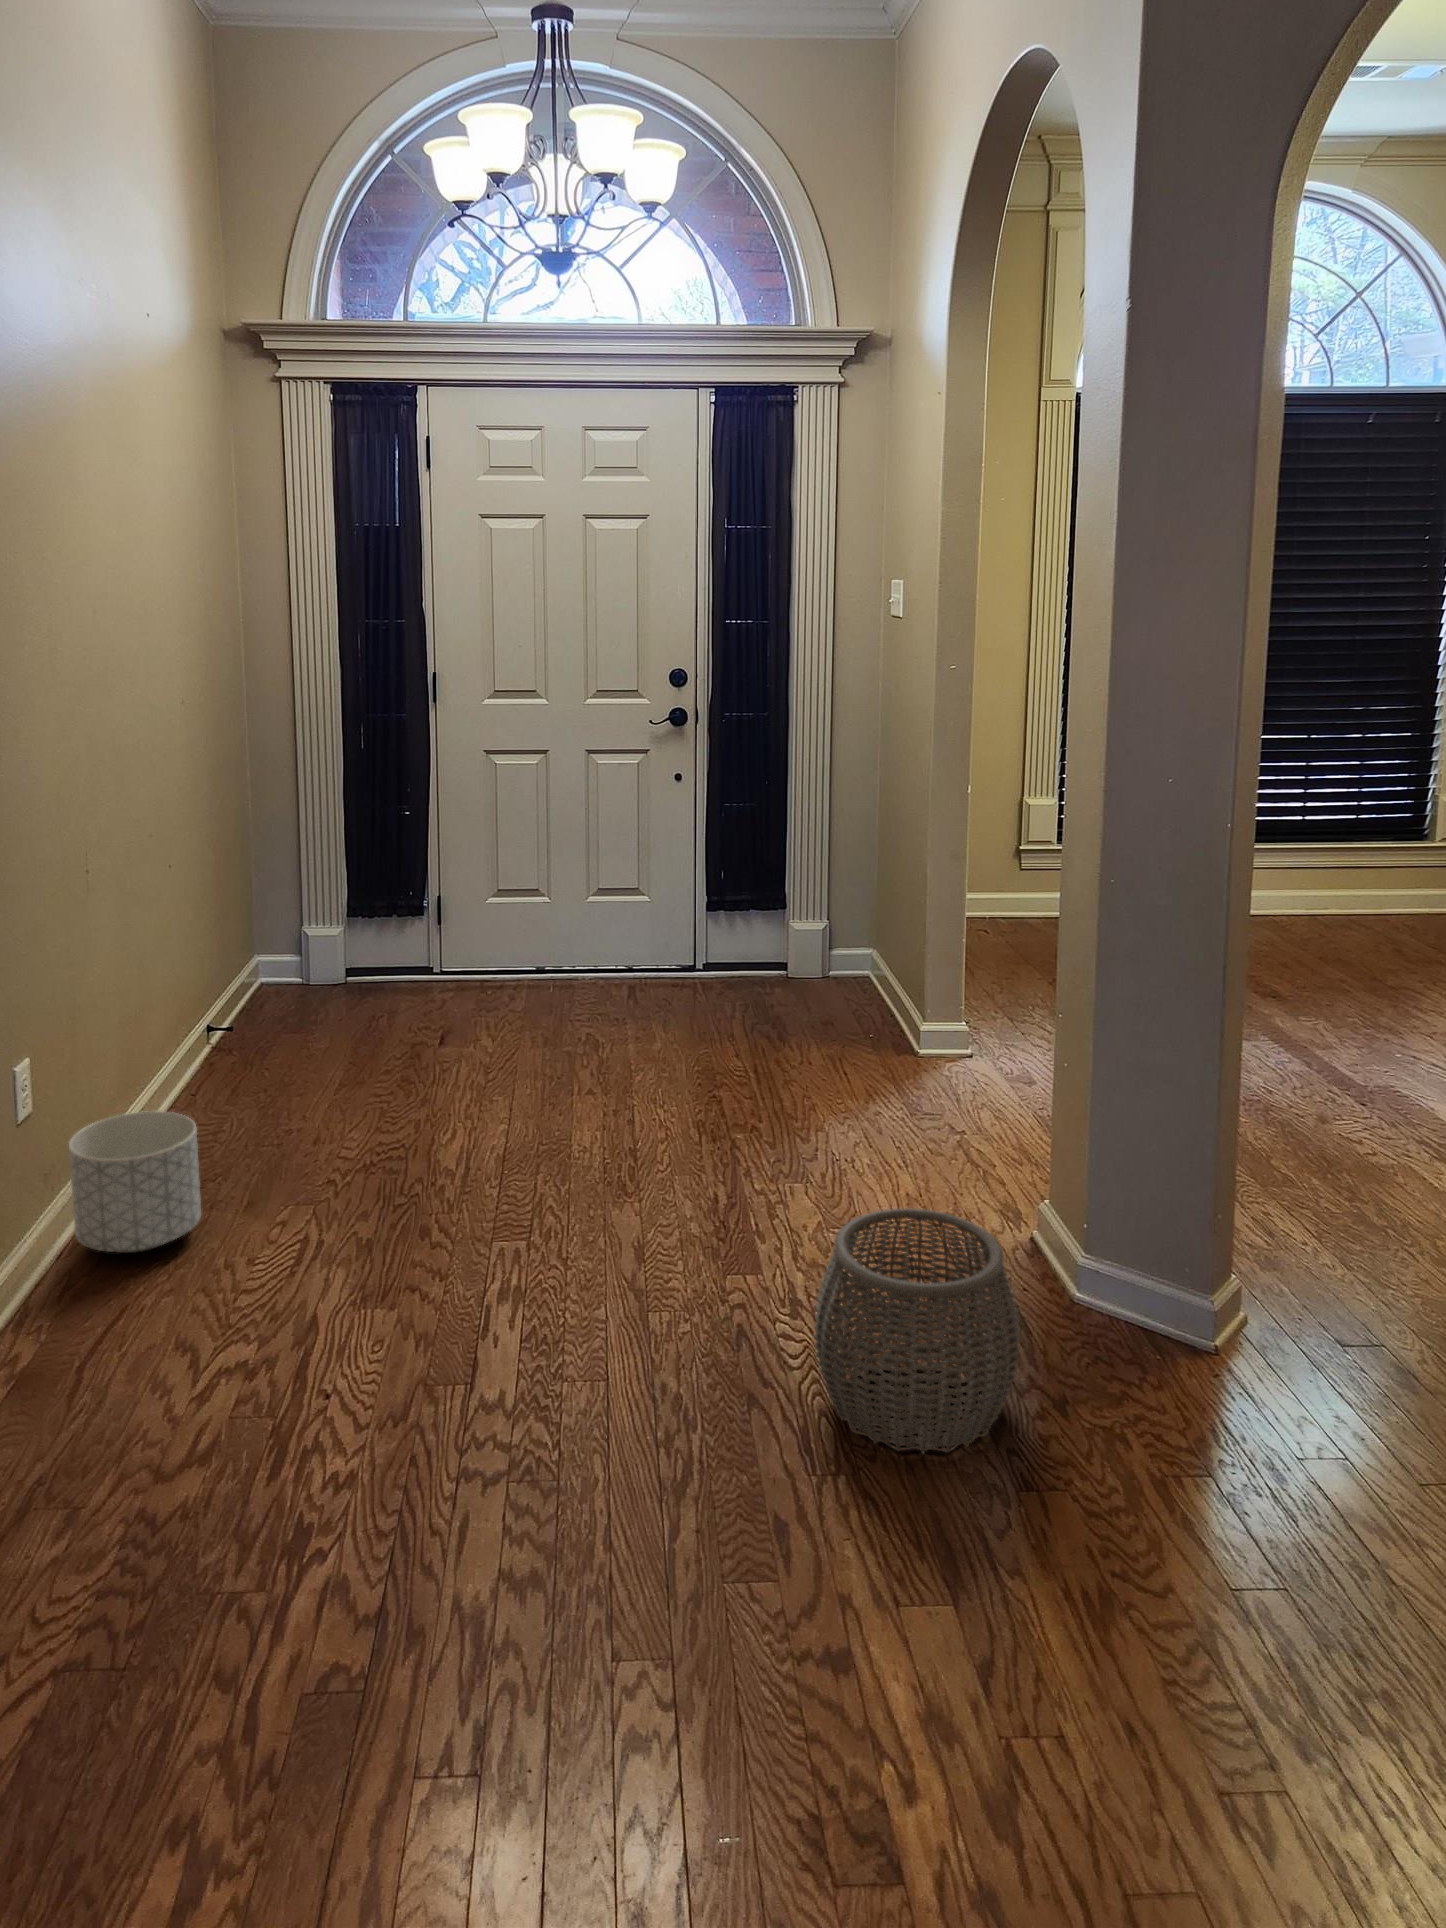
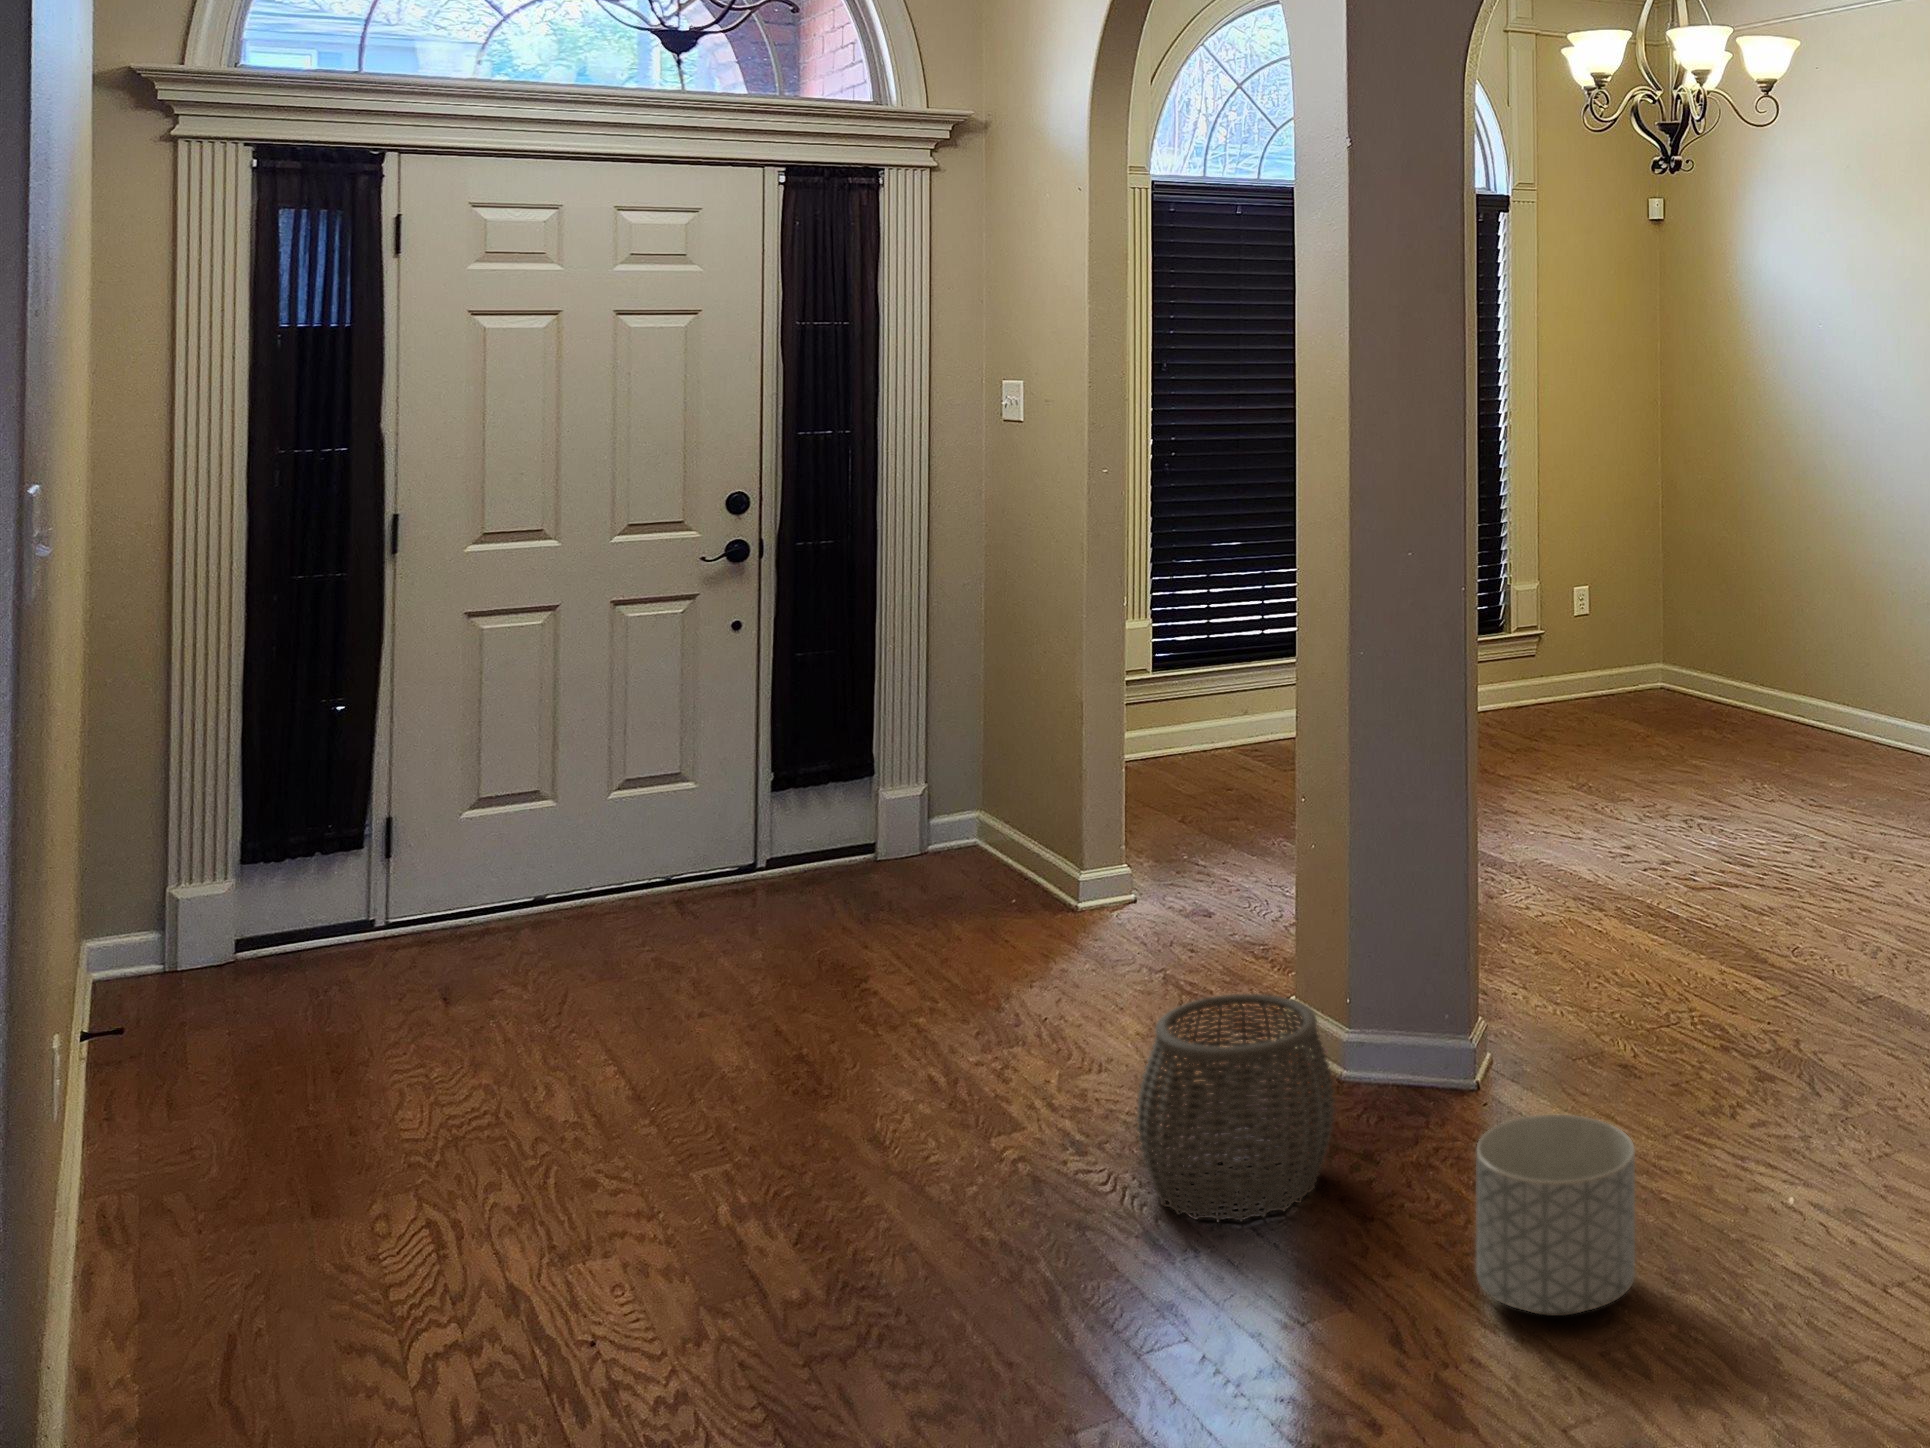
planter: present [69,1111,201,1253] -> present [1476,1115,1635,1316]

